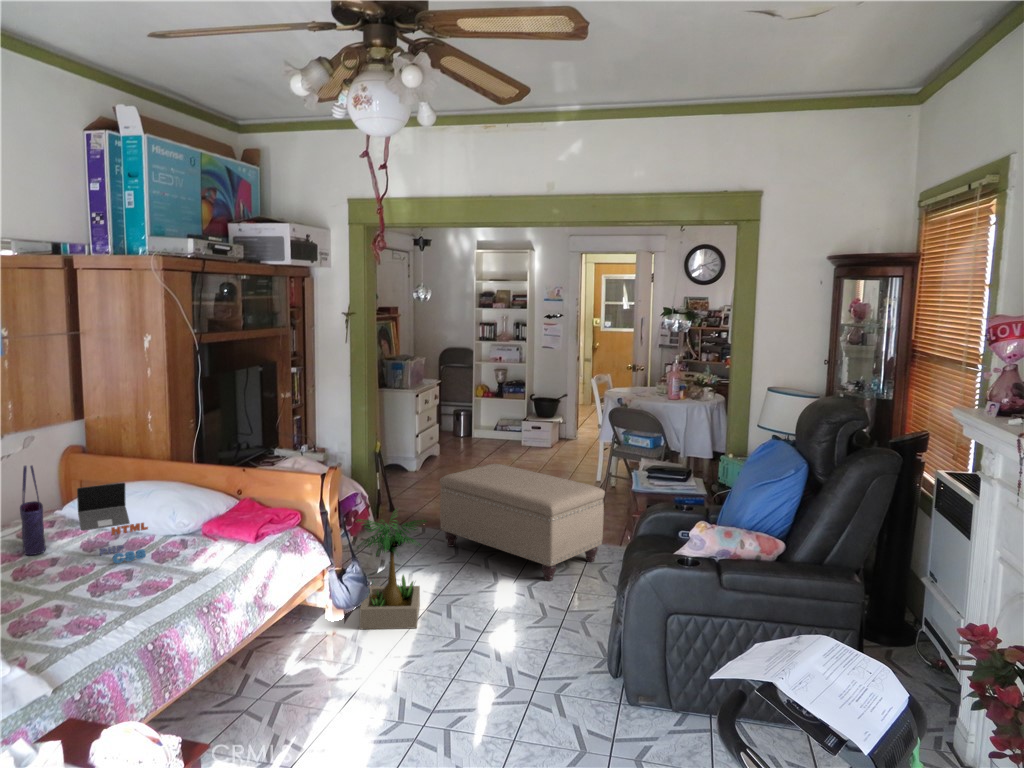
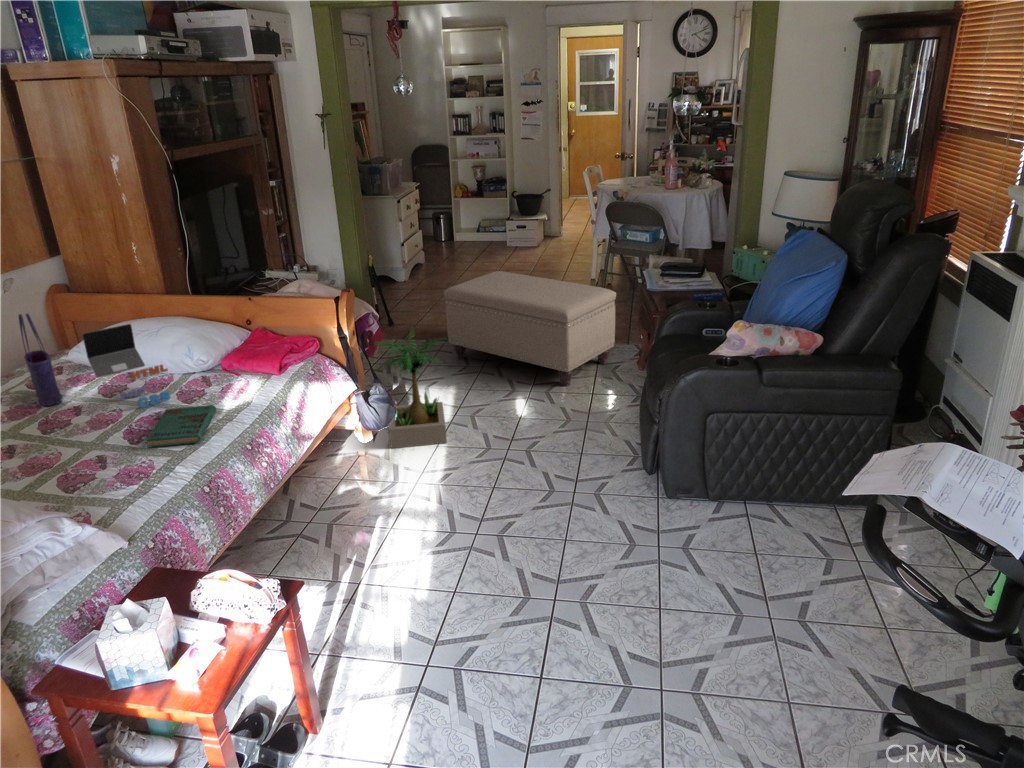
book: none [106,566,185,602] -> present [146,405,216,448]

